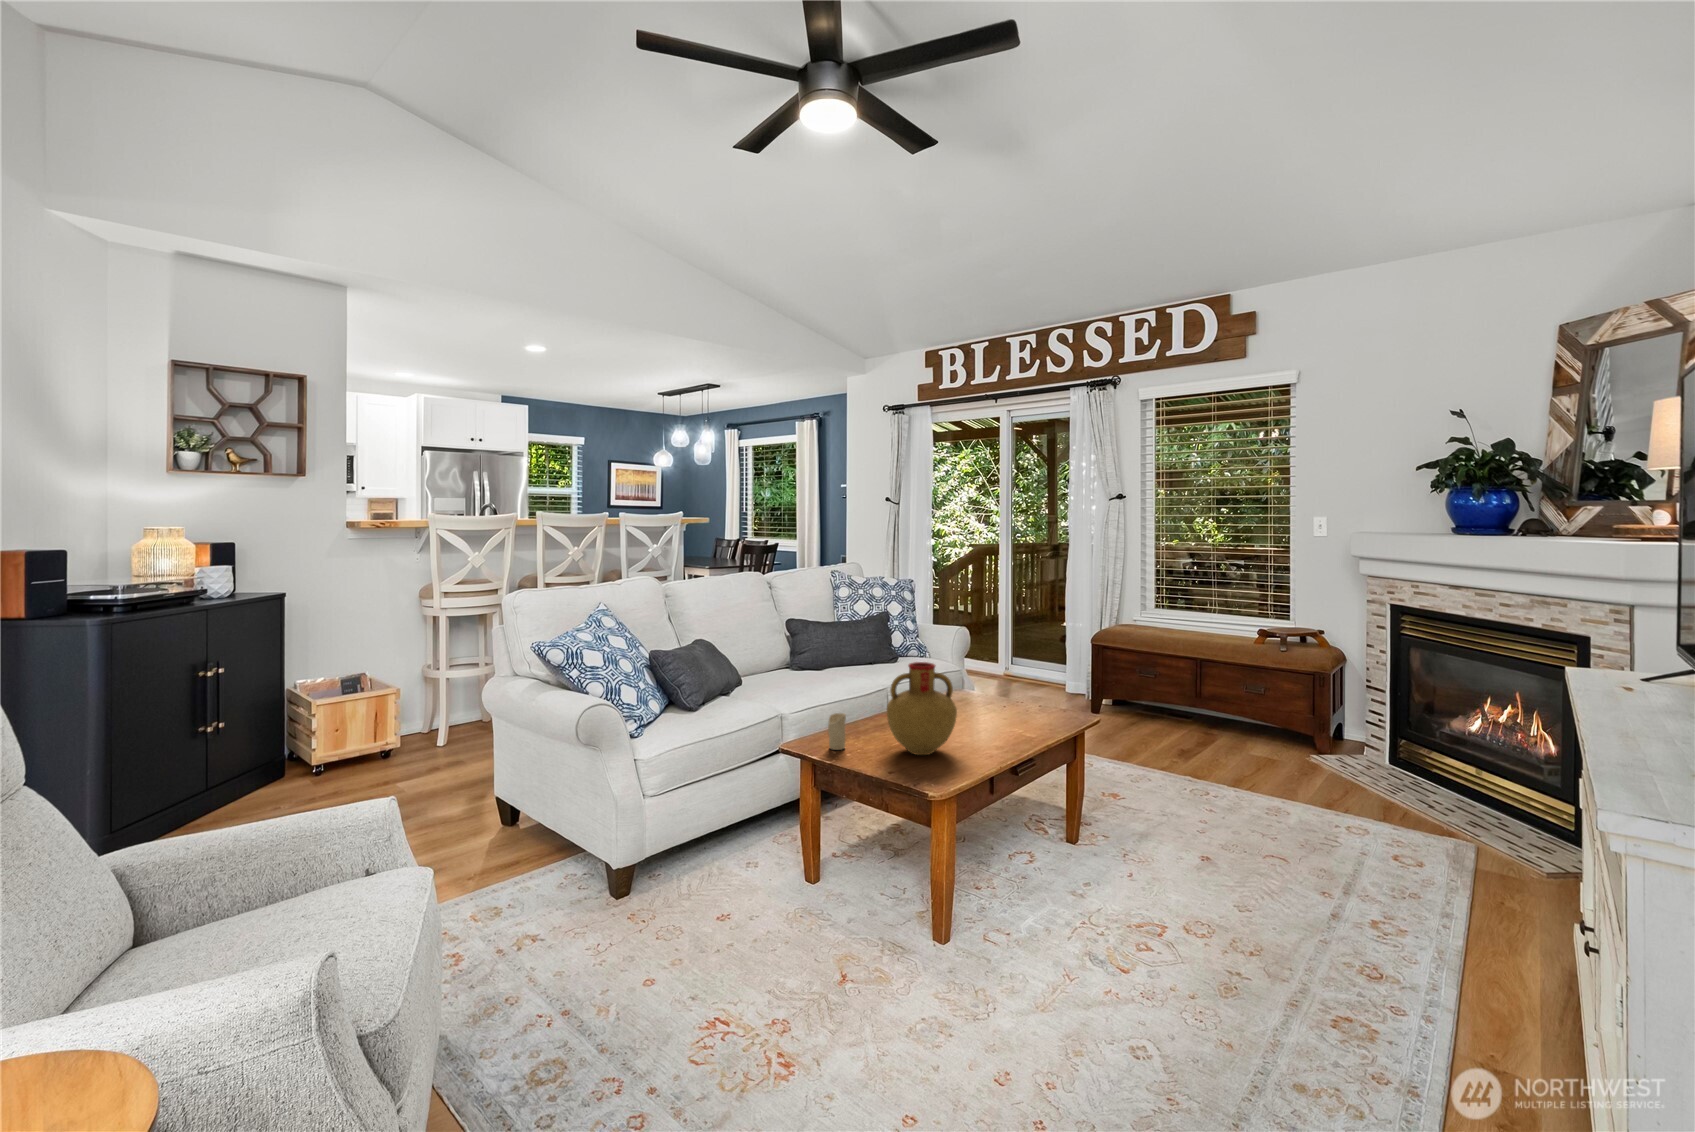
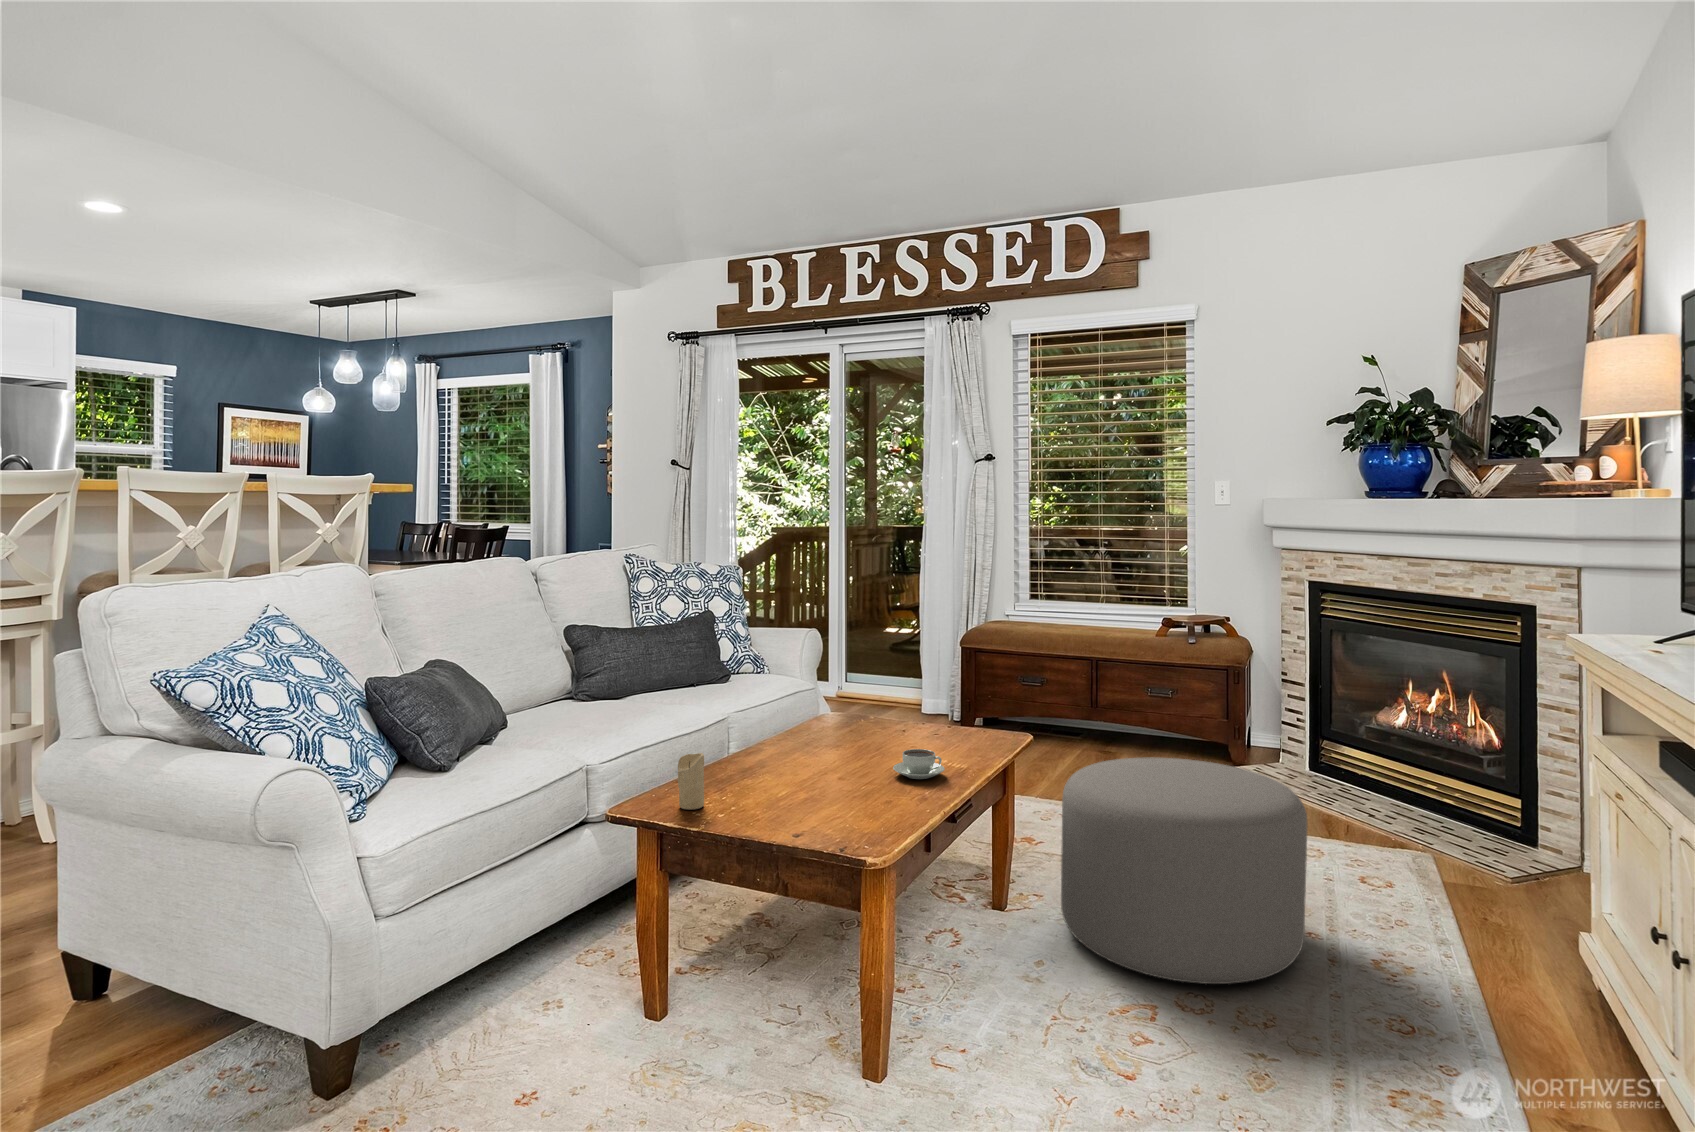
vase: present [887,662,957,755] -> none [766,671,869,806]
coffee cup: none [982,721,1019,743] -> present [893,749,944,779]
ottoman: none [1114,741,1312,919] -> present [1061,757,1308,984]

